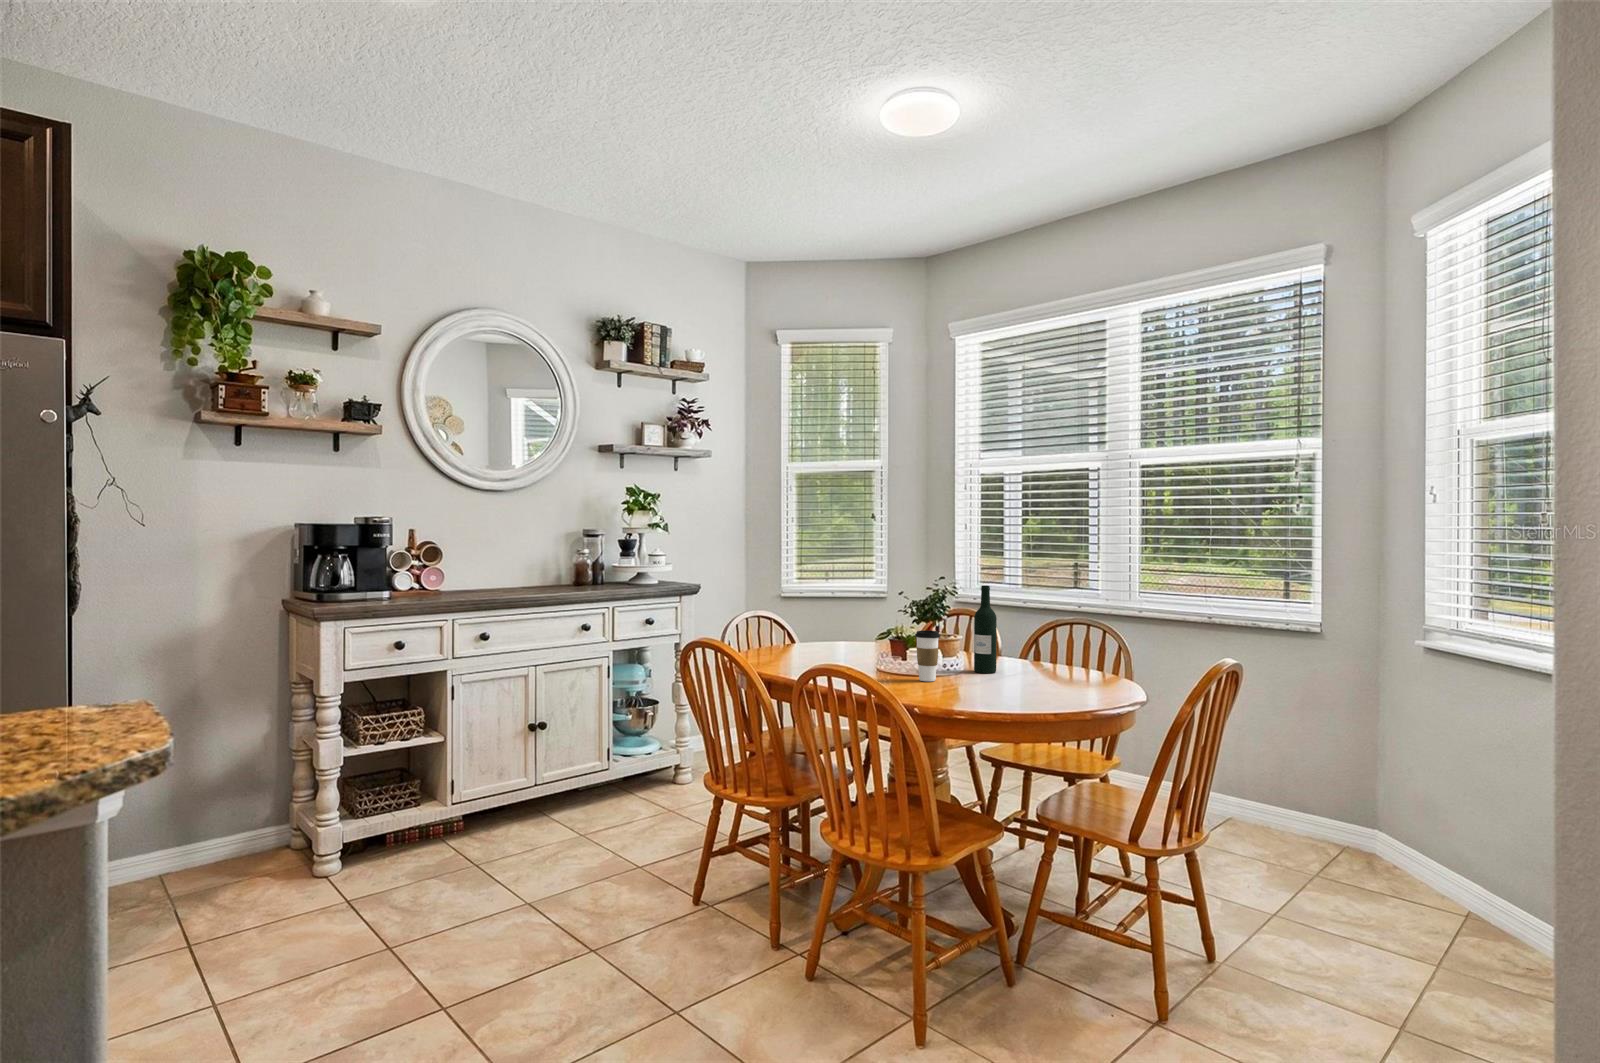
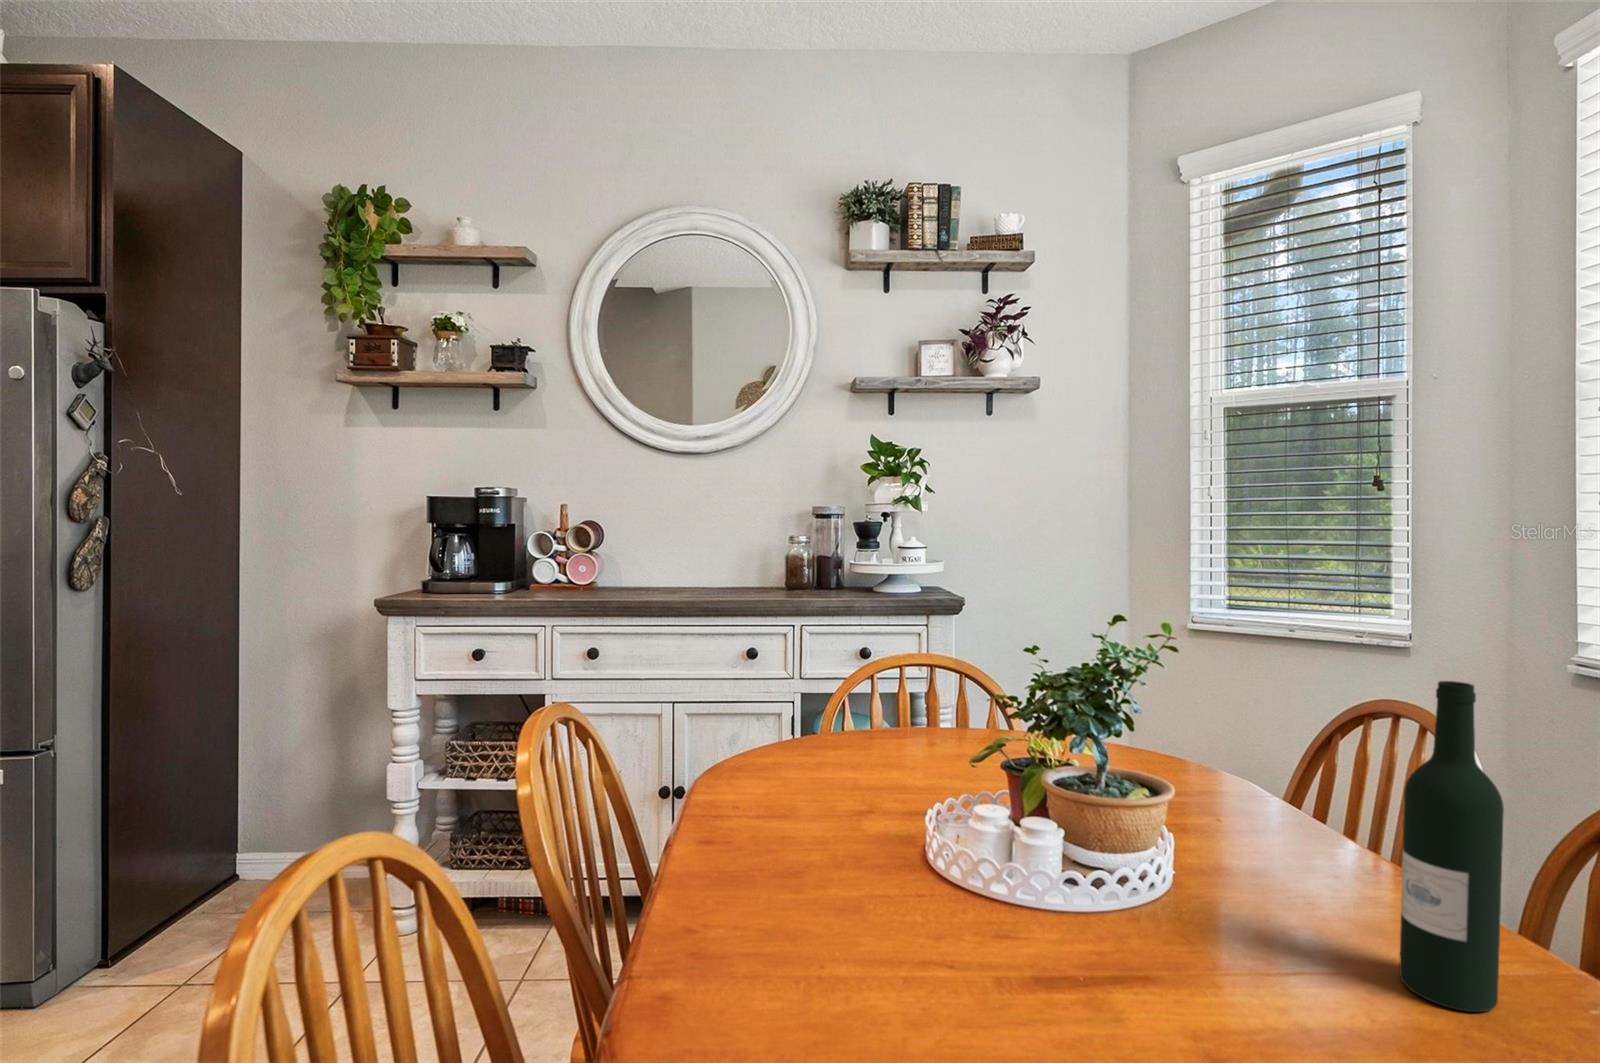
coffee cup: present [915,631,940,681] -> none [1114,808,1205,996]

